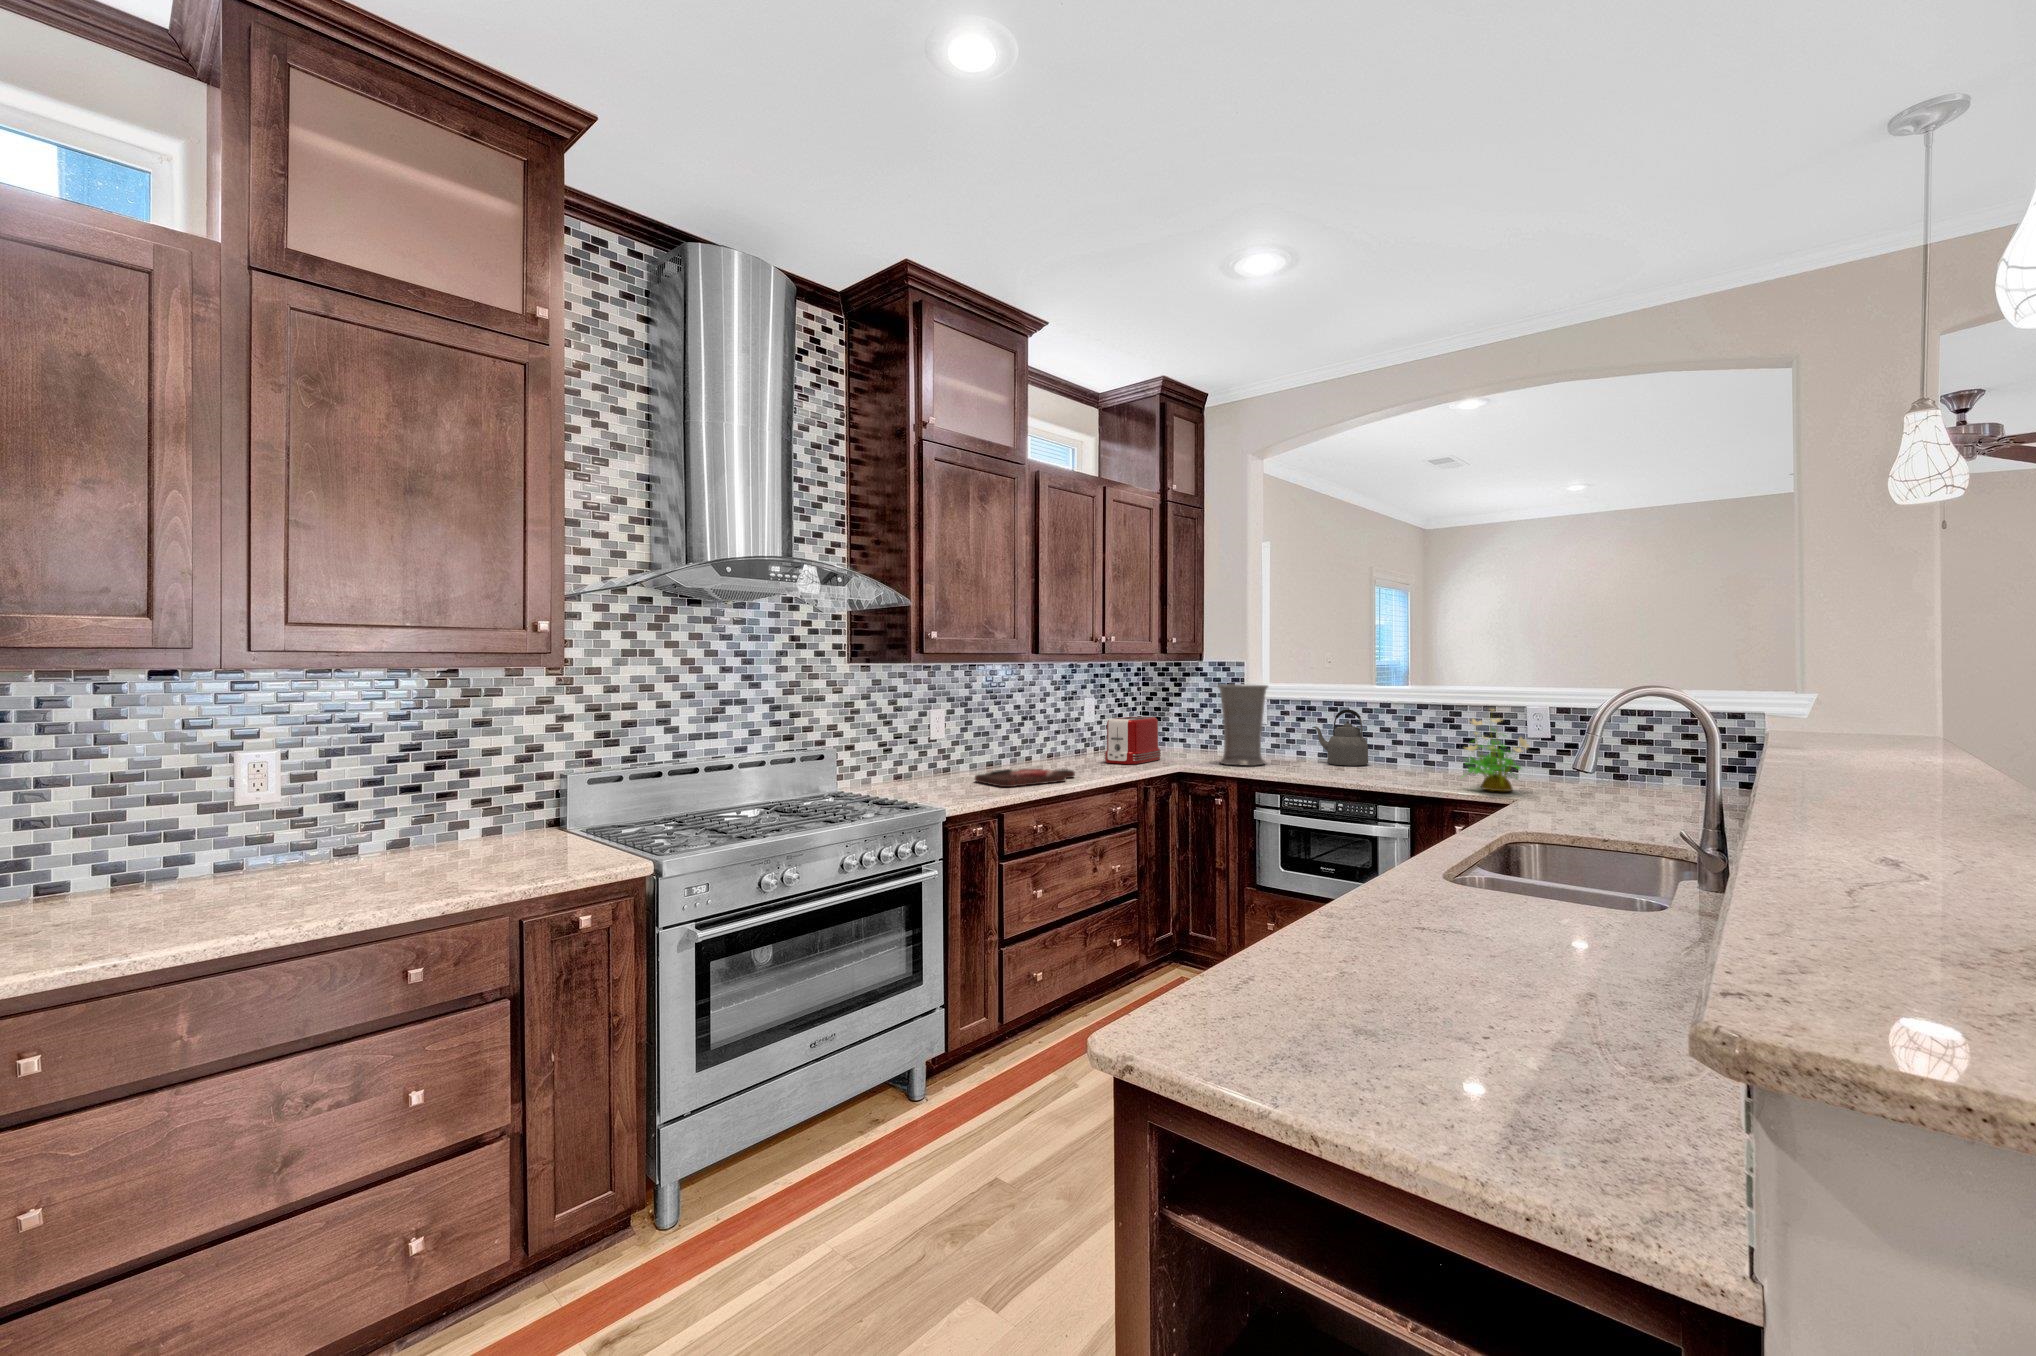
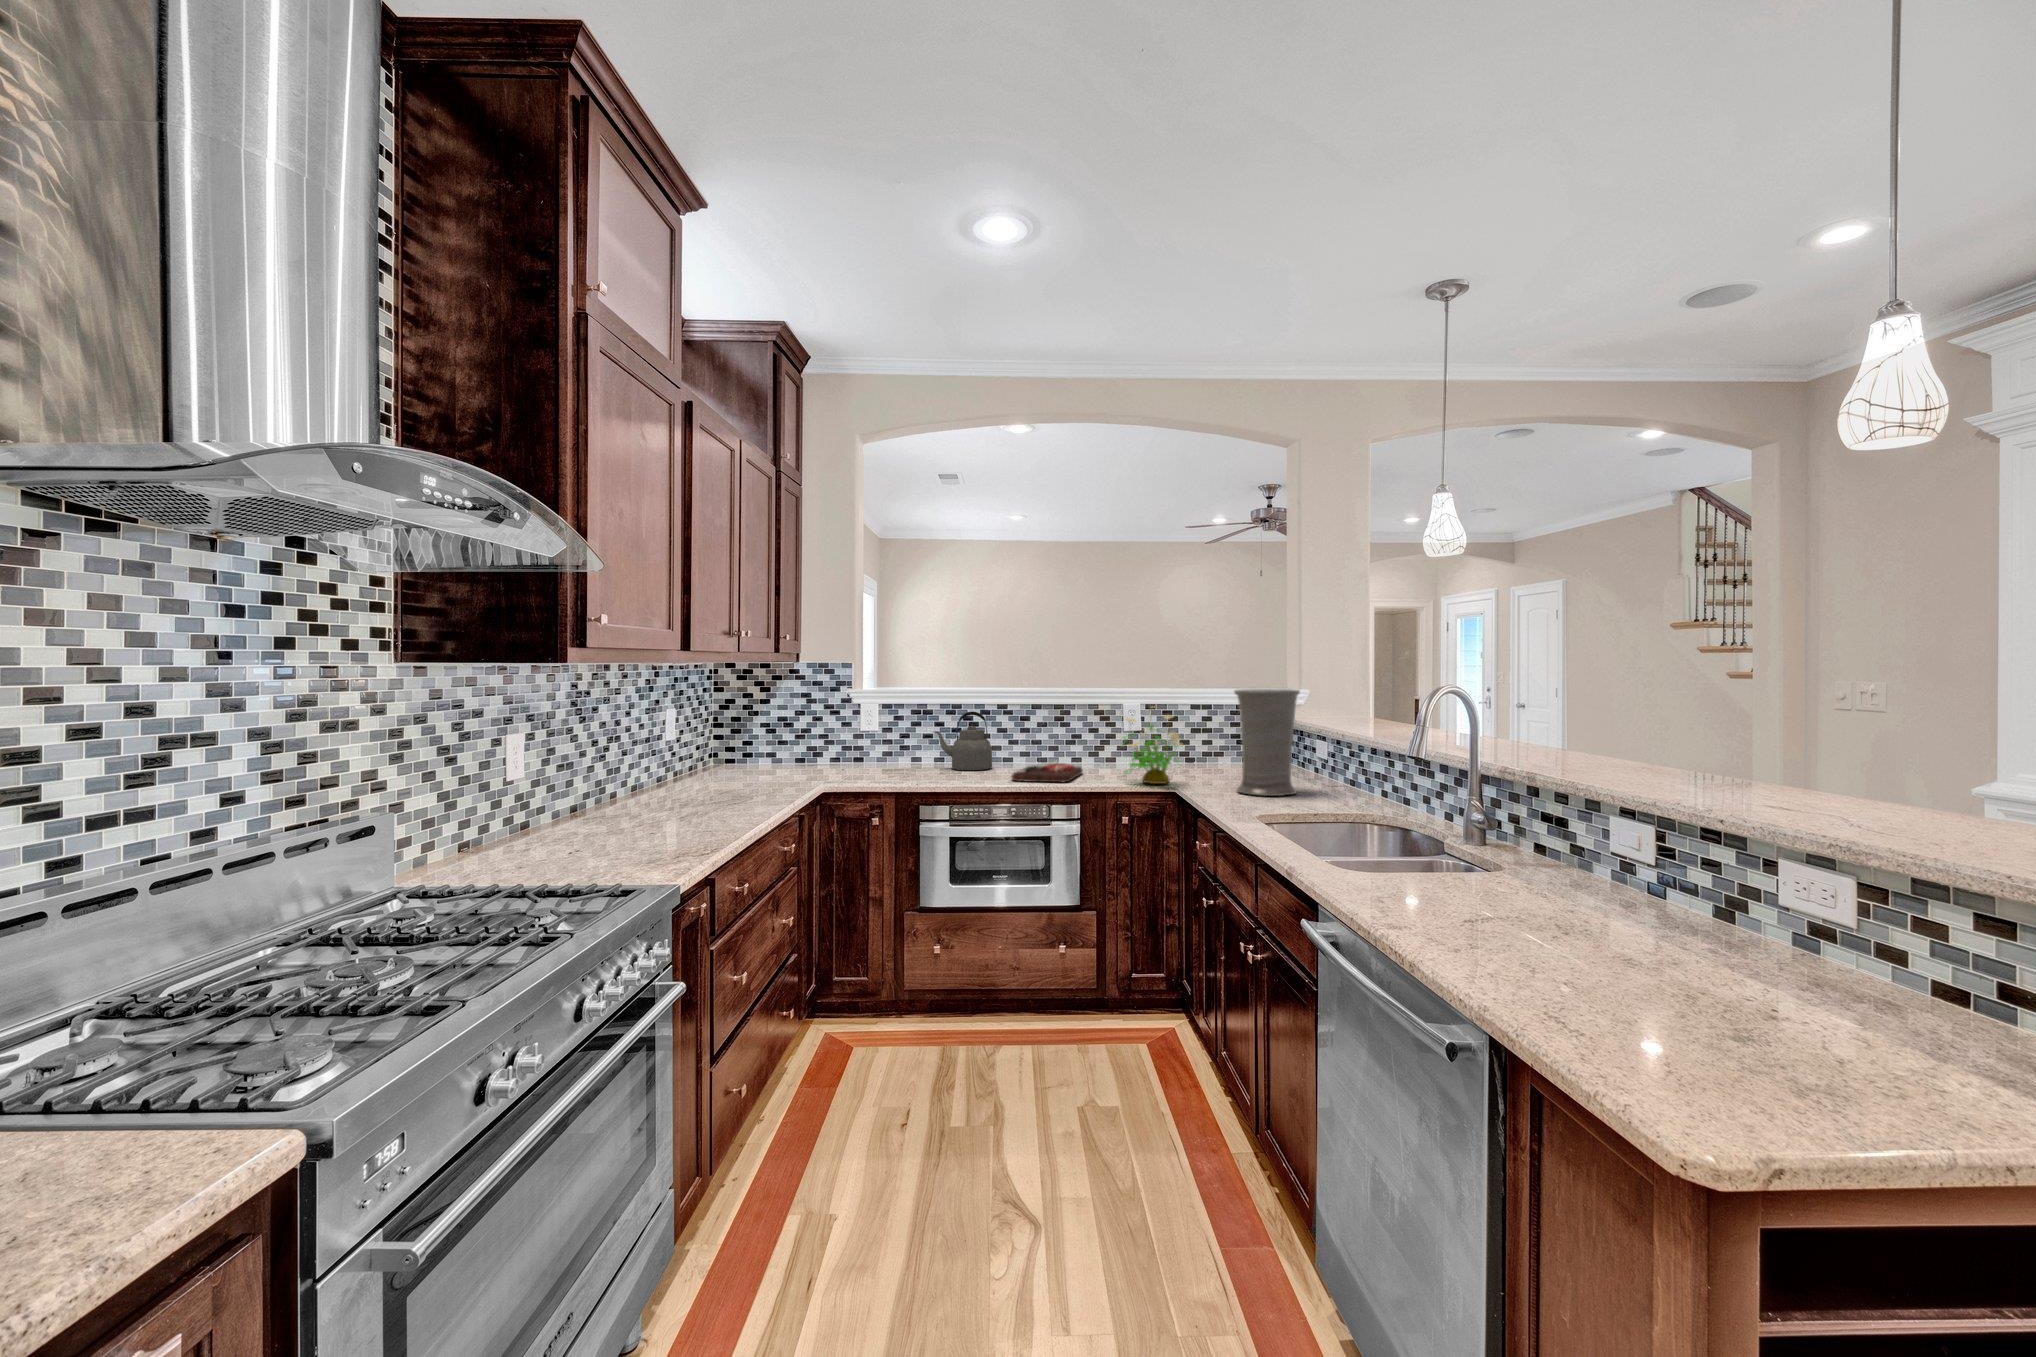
vase: present [1218,684,1268,766] -> present [1234,689,1300,796]
toaster: present [1104,717,1161,764] -> none [712,729,774,790]
cutting board: present [975,768,1075,787] -> present [1012,761,1083,782]

